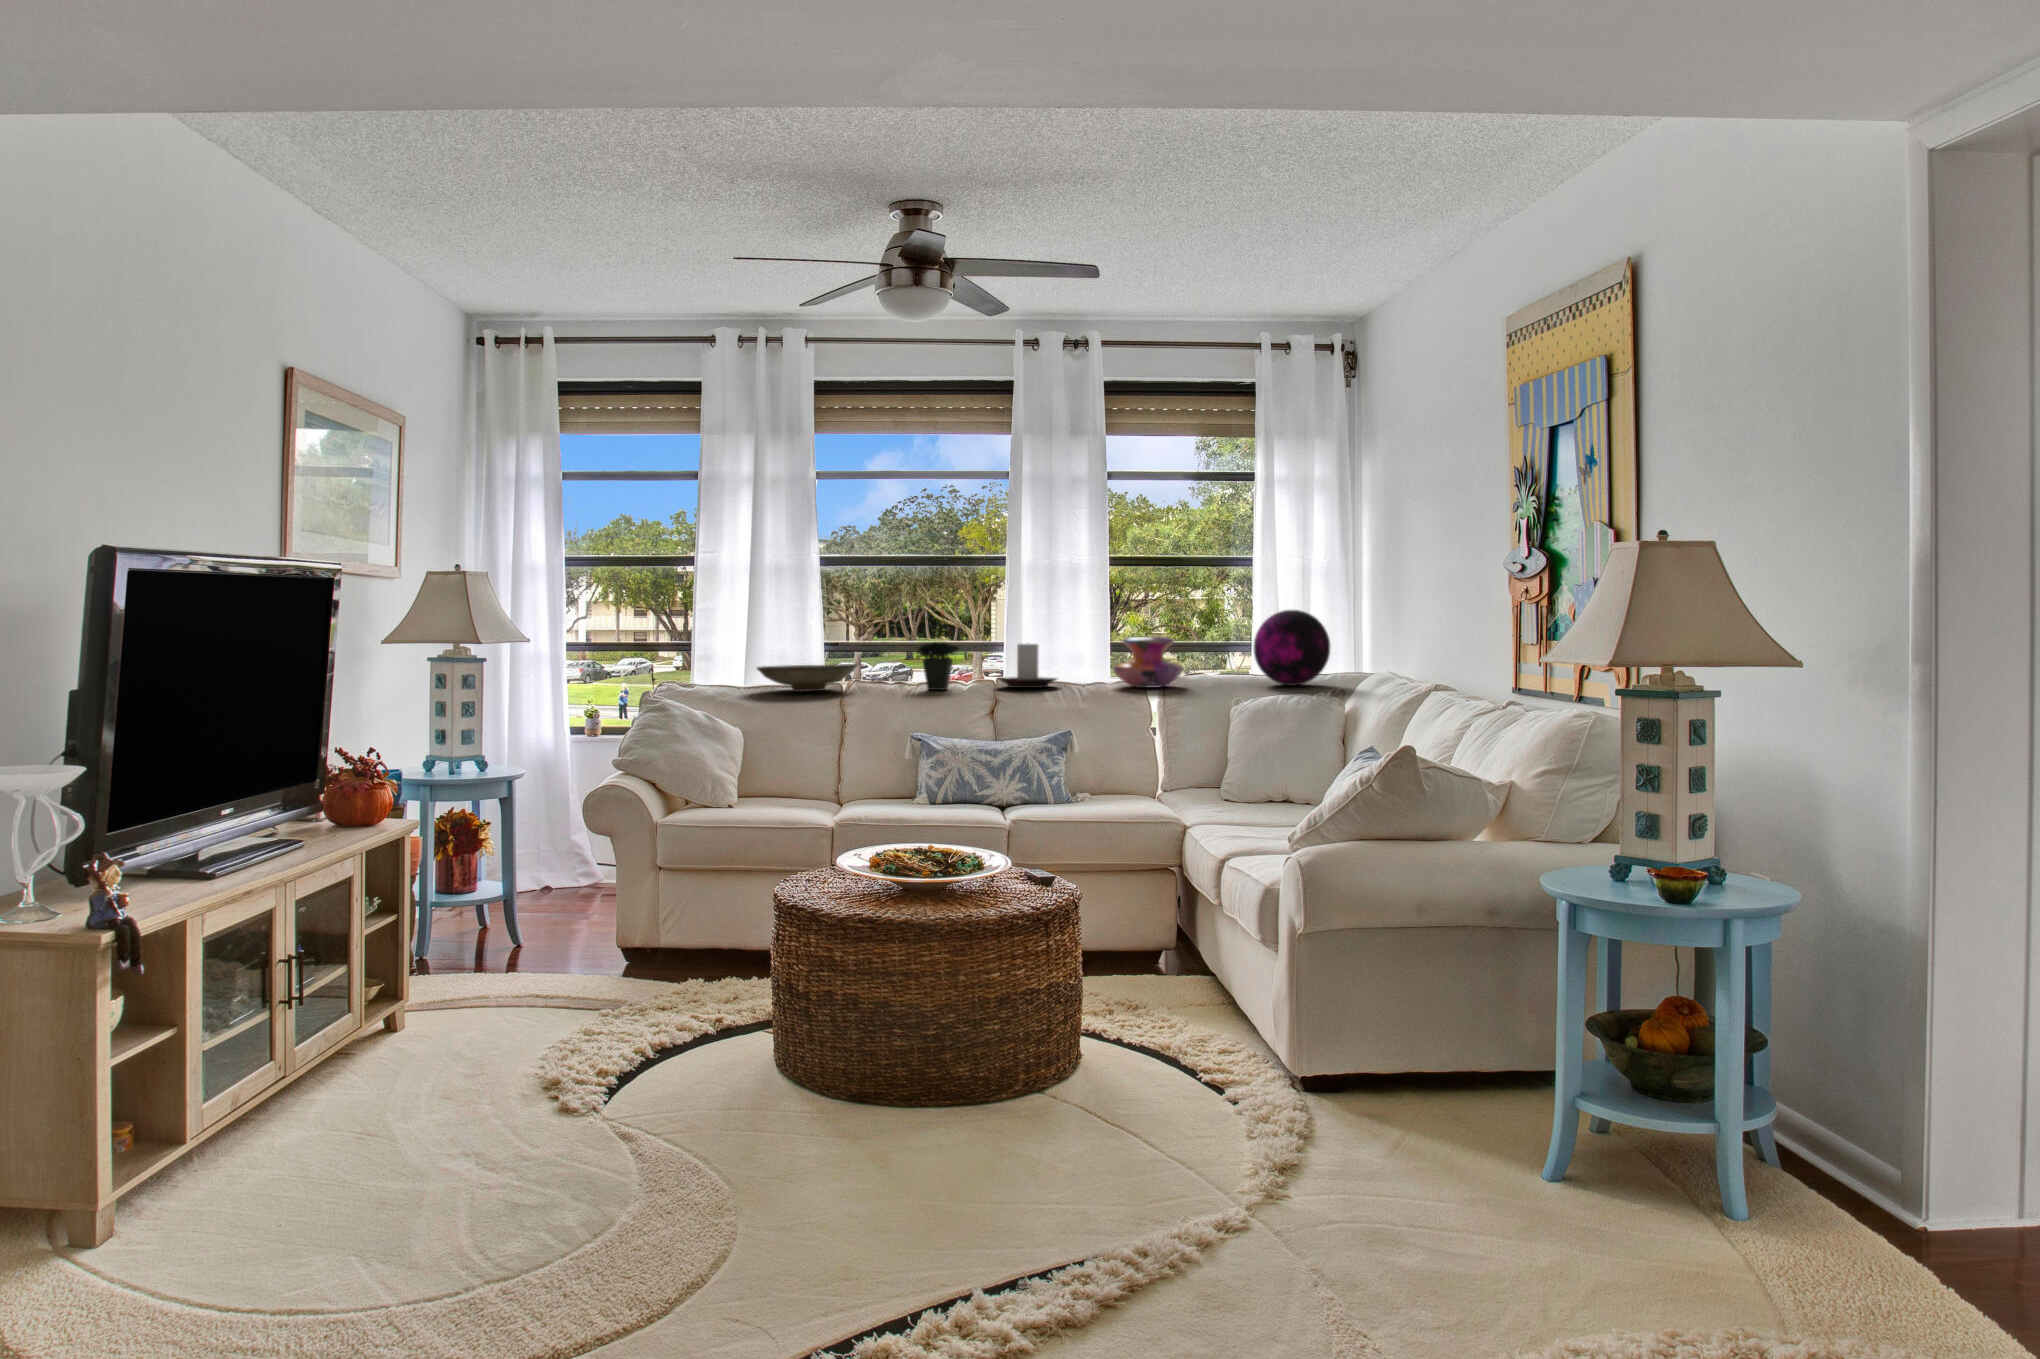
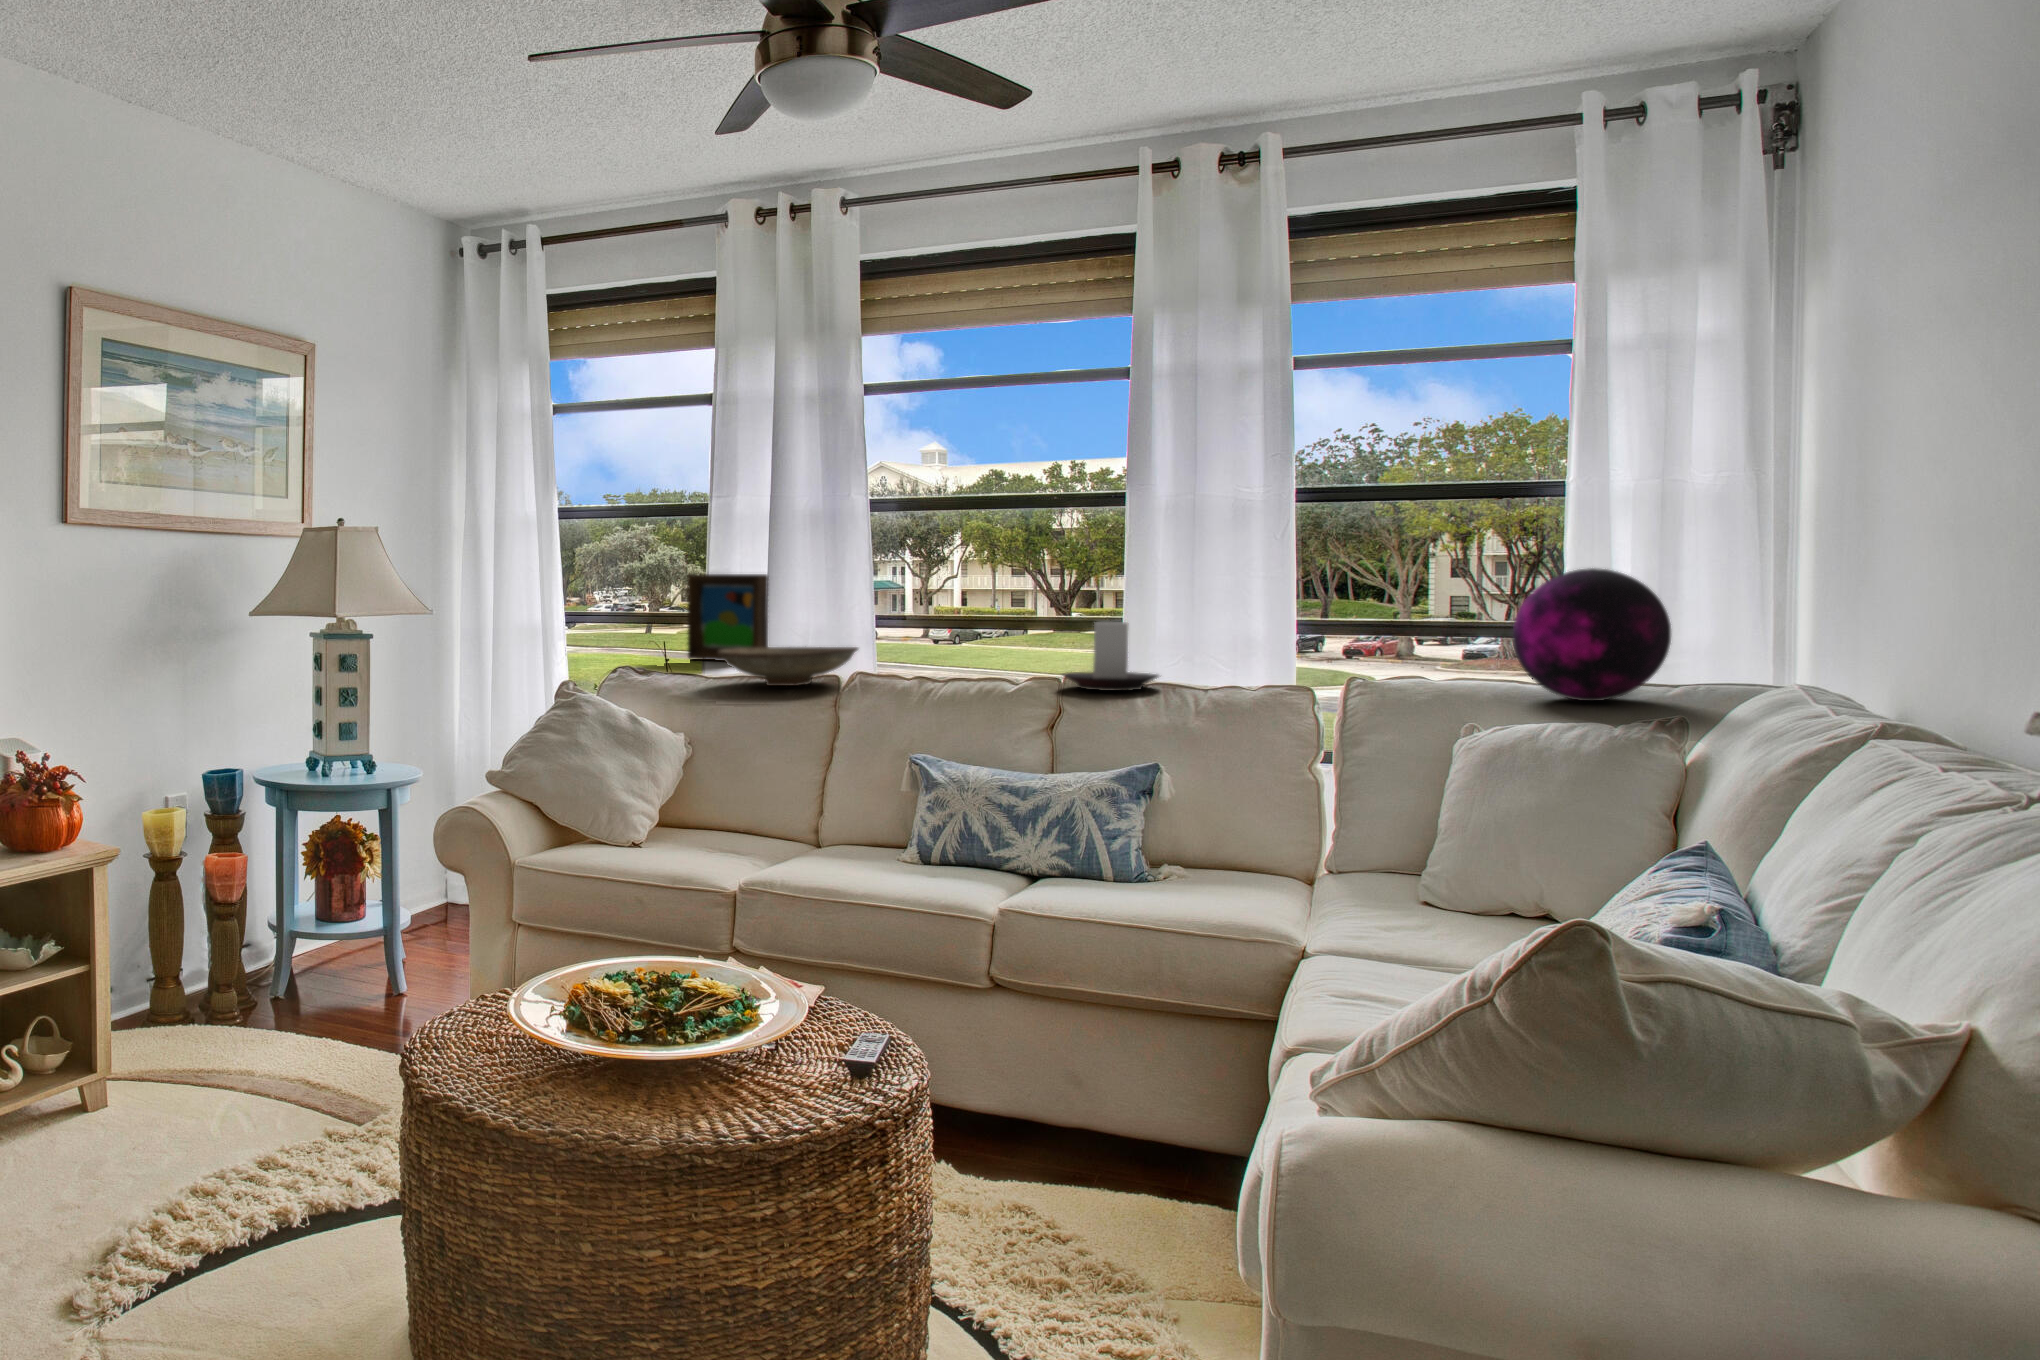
potted plant: present [916,608,959,690] -> none [932,558,1004,690]
picture frame: none [698,614,765,679] -> present [687,574,769,661]
decorative vase: present [1113,637,1183,688] -> none [1249,613,1376,696]

